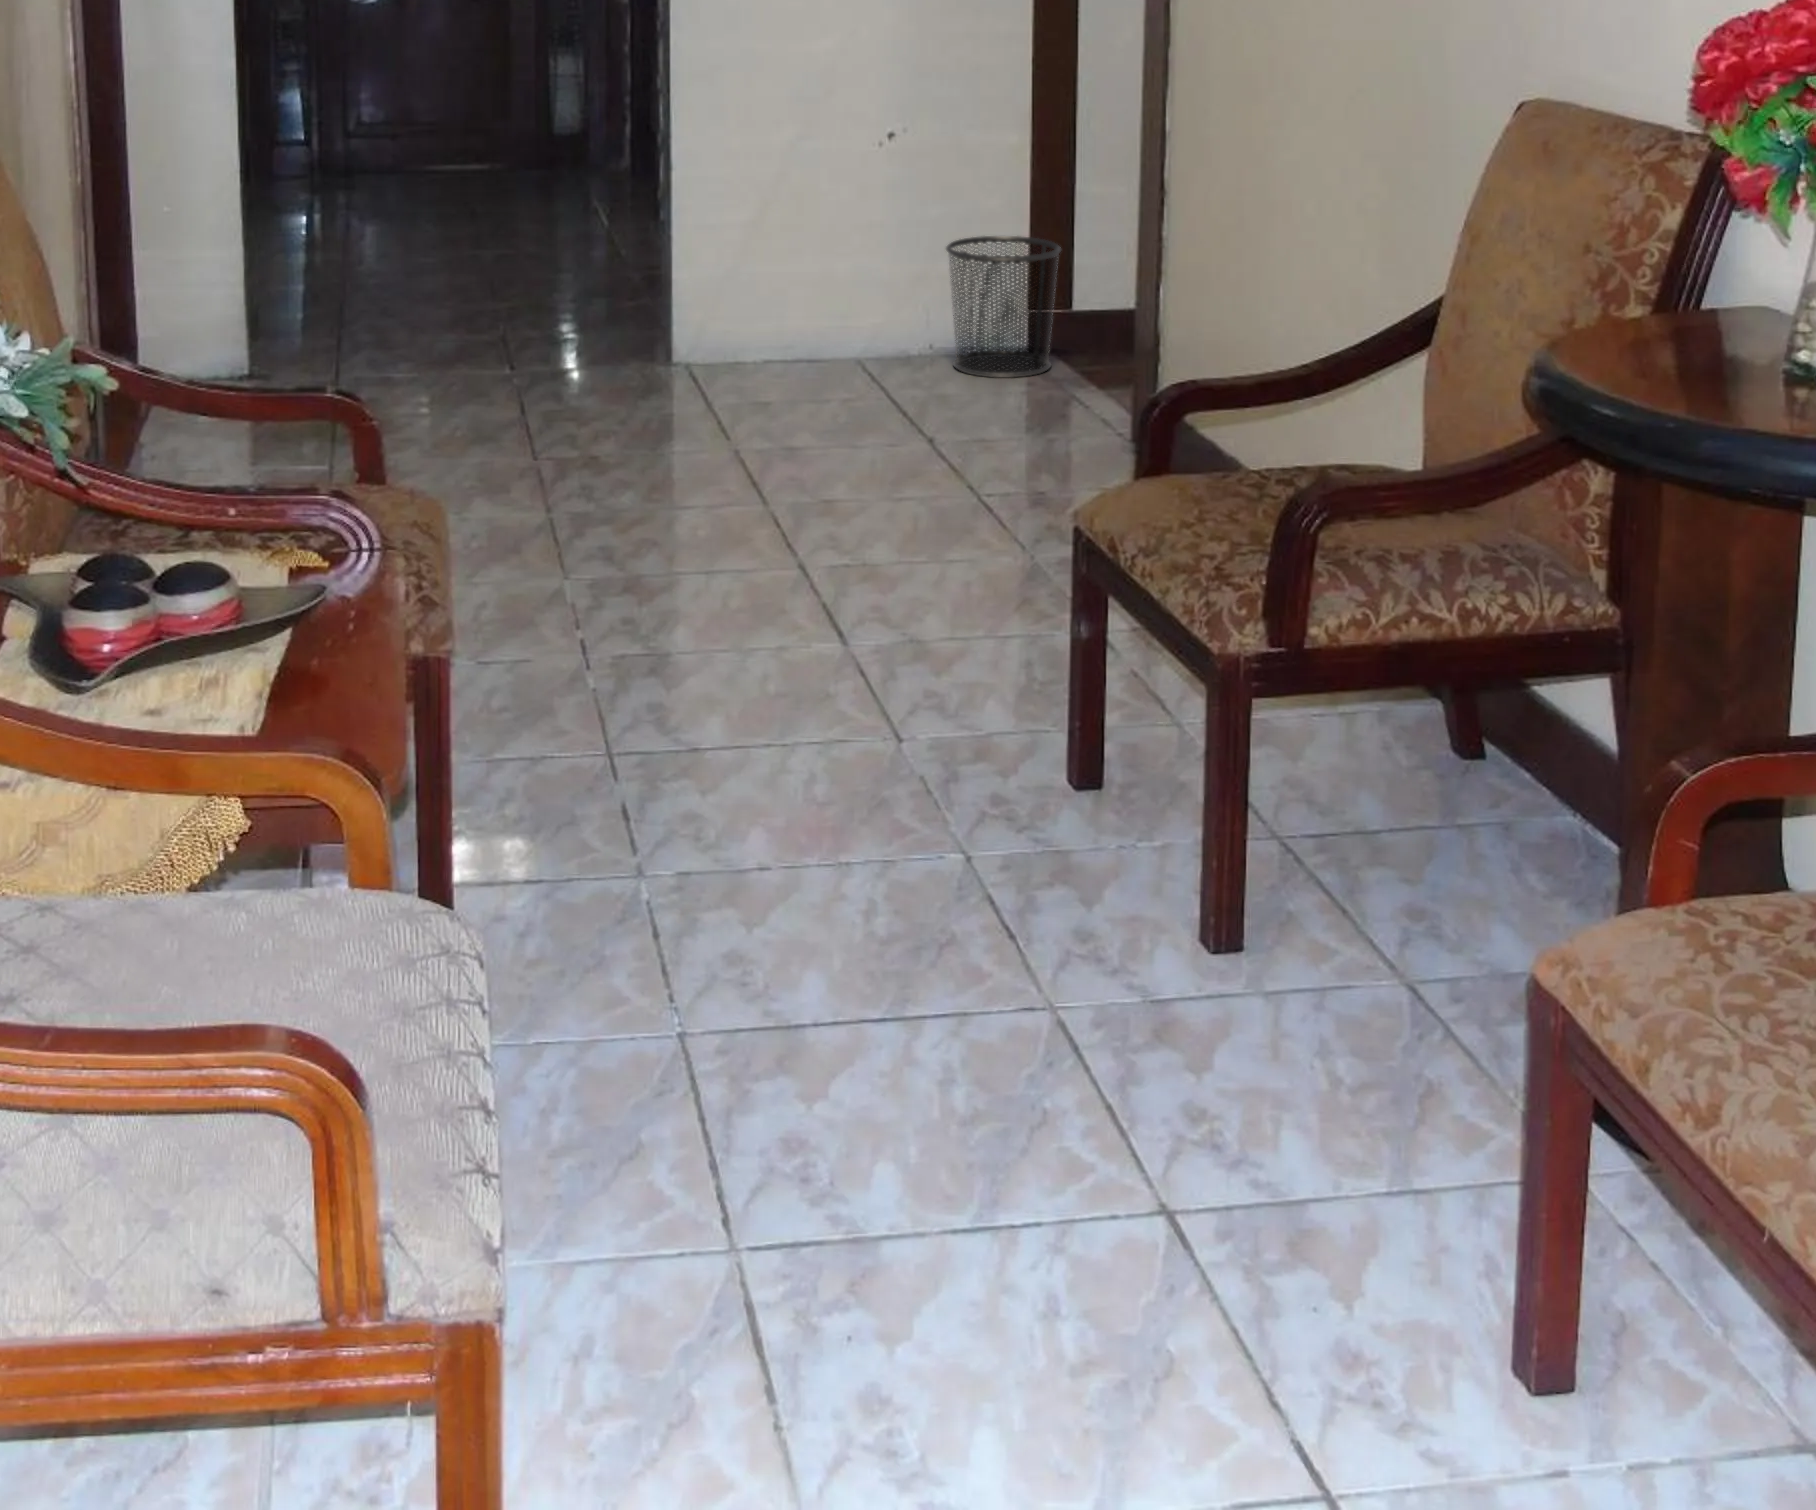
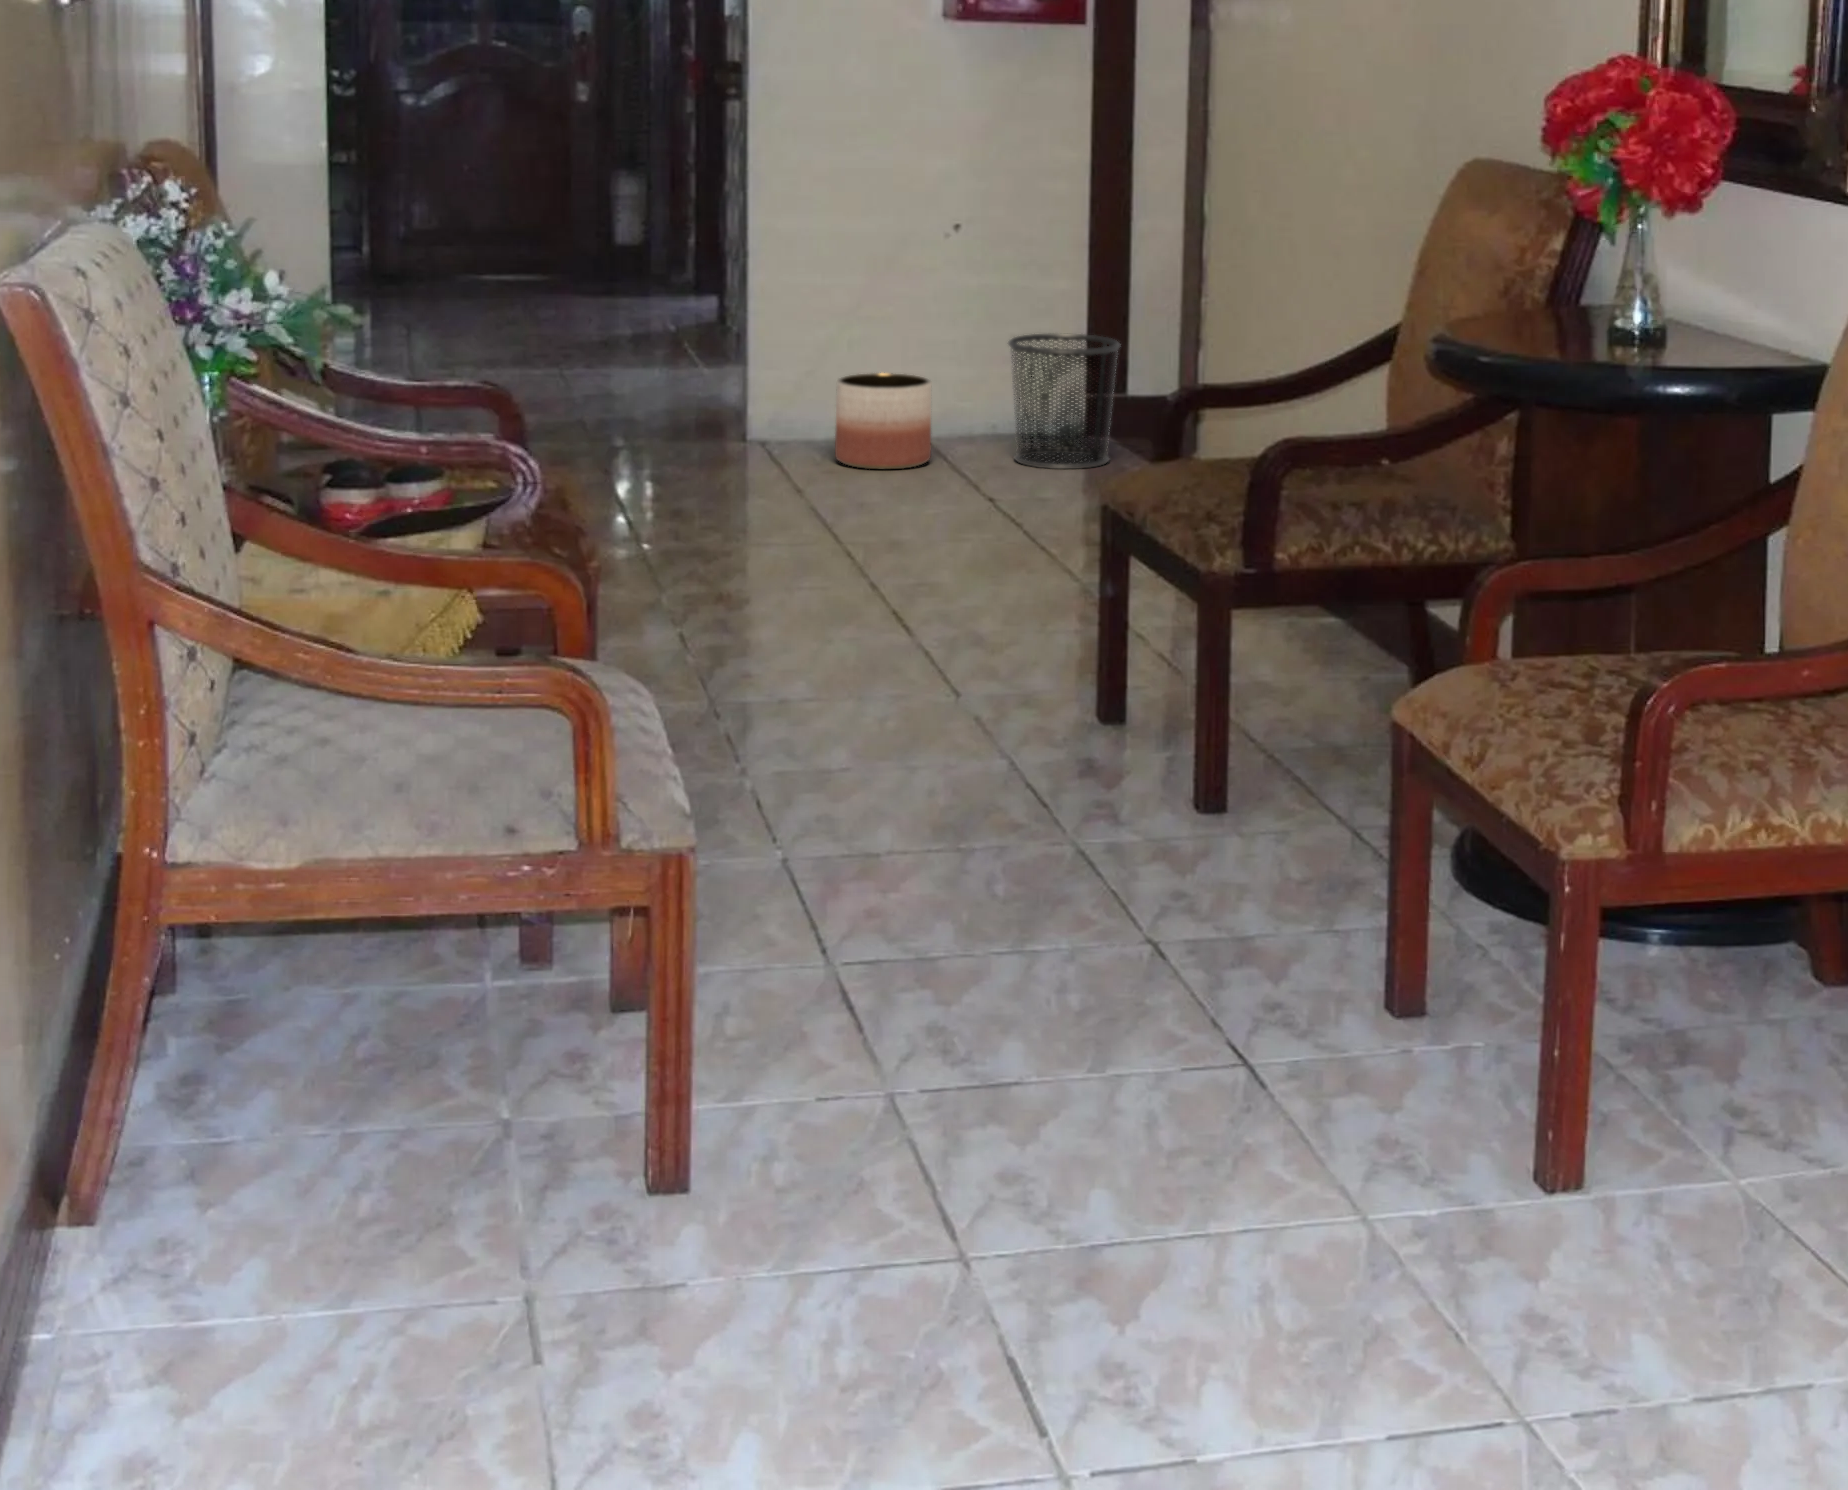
planter: none [772,280,869,381] -> present [835,373,931,470]

